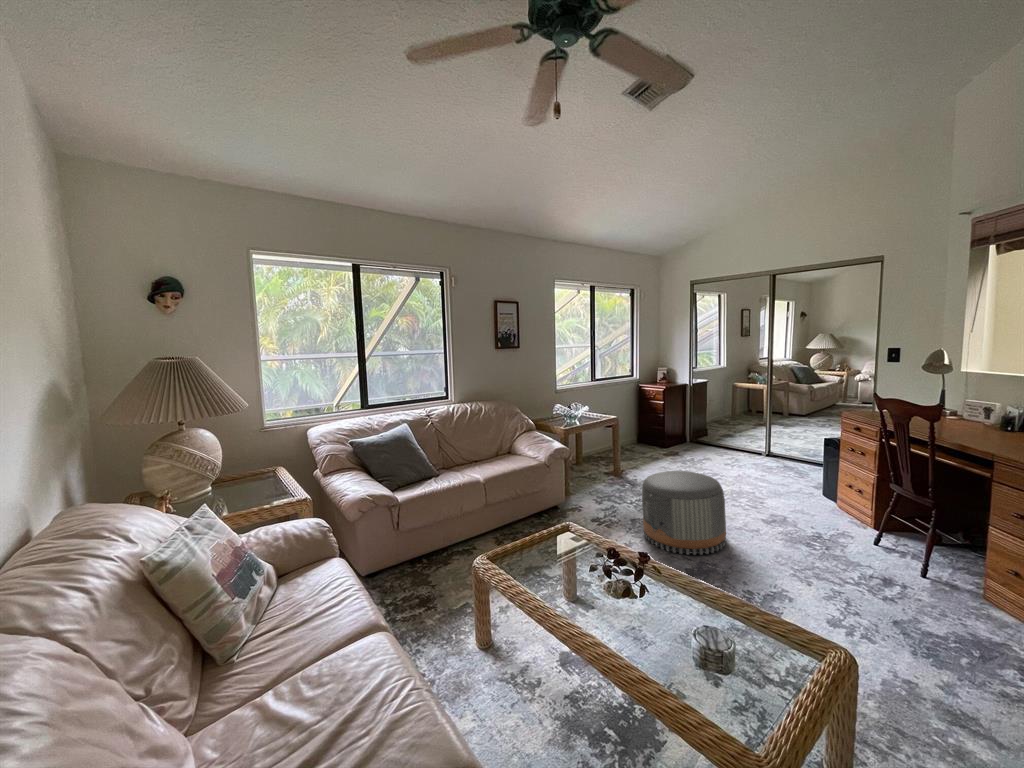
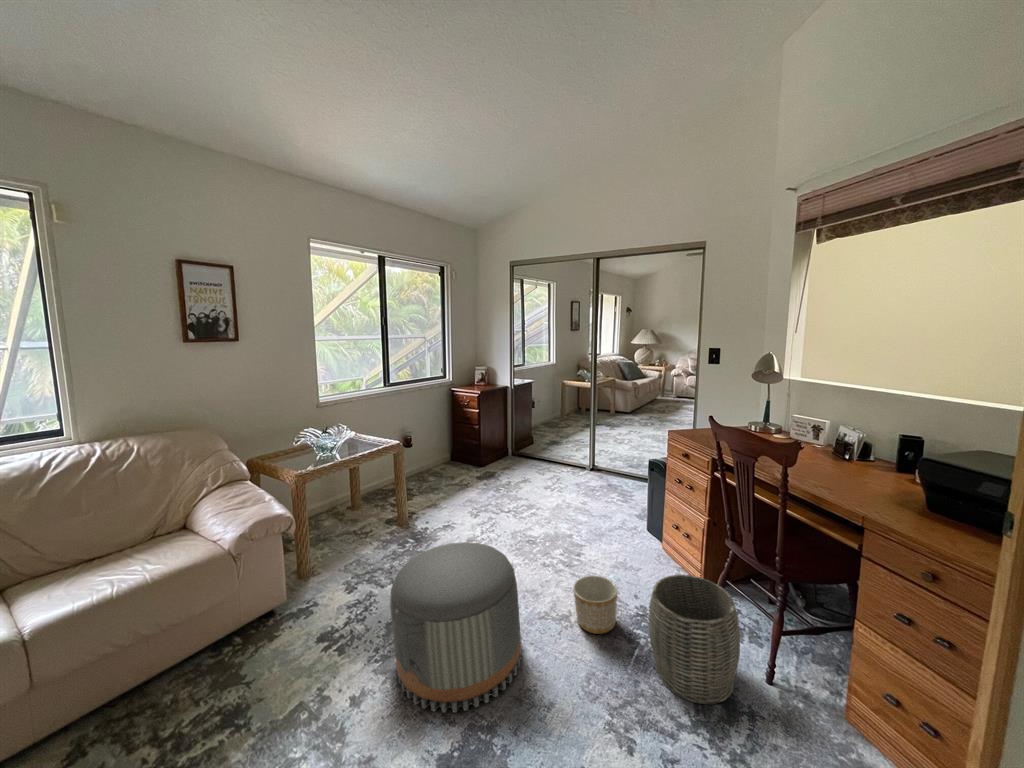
woven basket: none [823,502,897,579] -> present [649,575,740,704]
planter: none [761,505,797,540] -> present [573,576,617,634]

